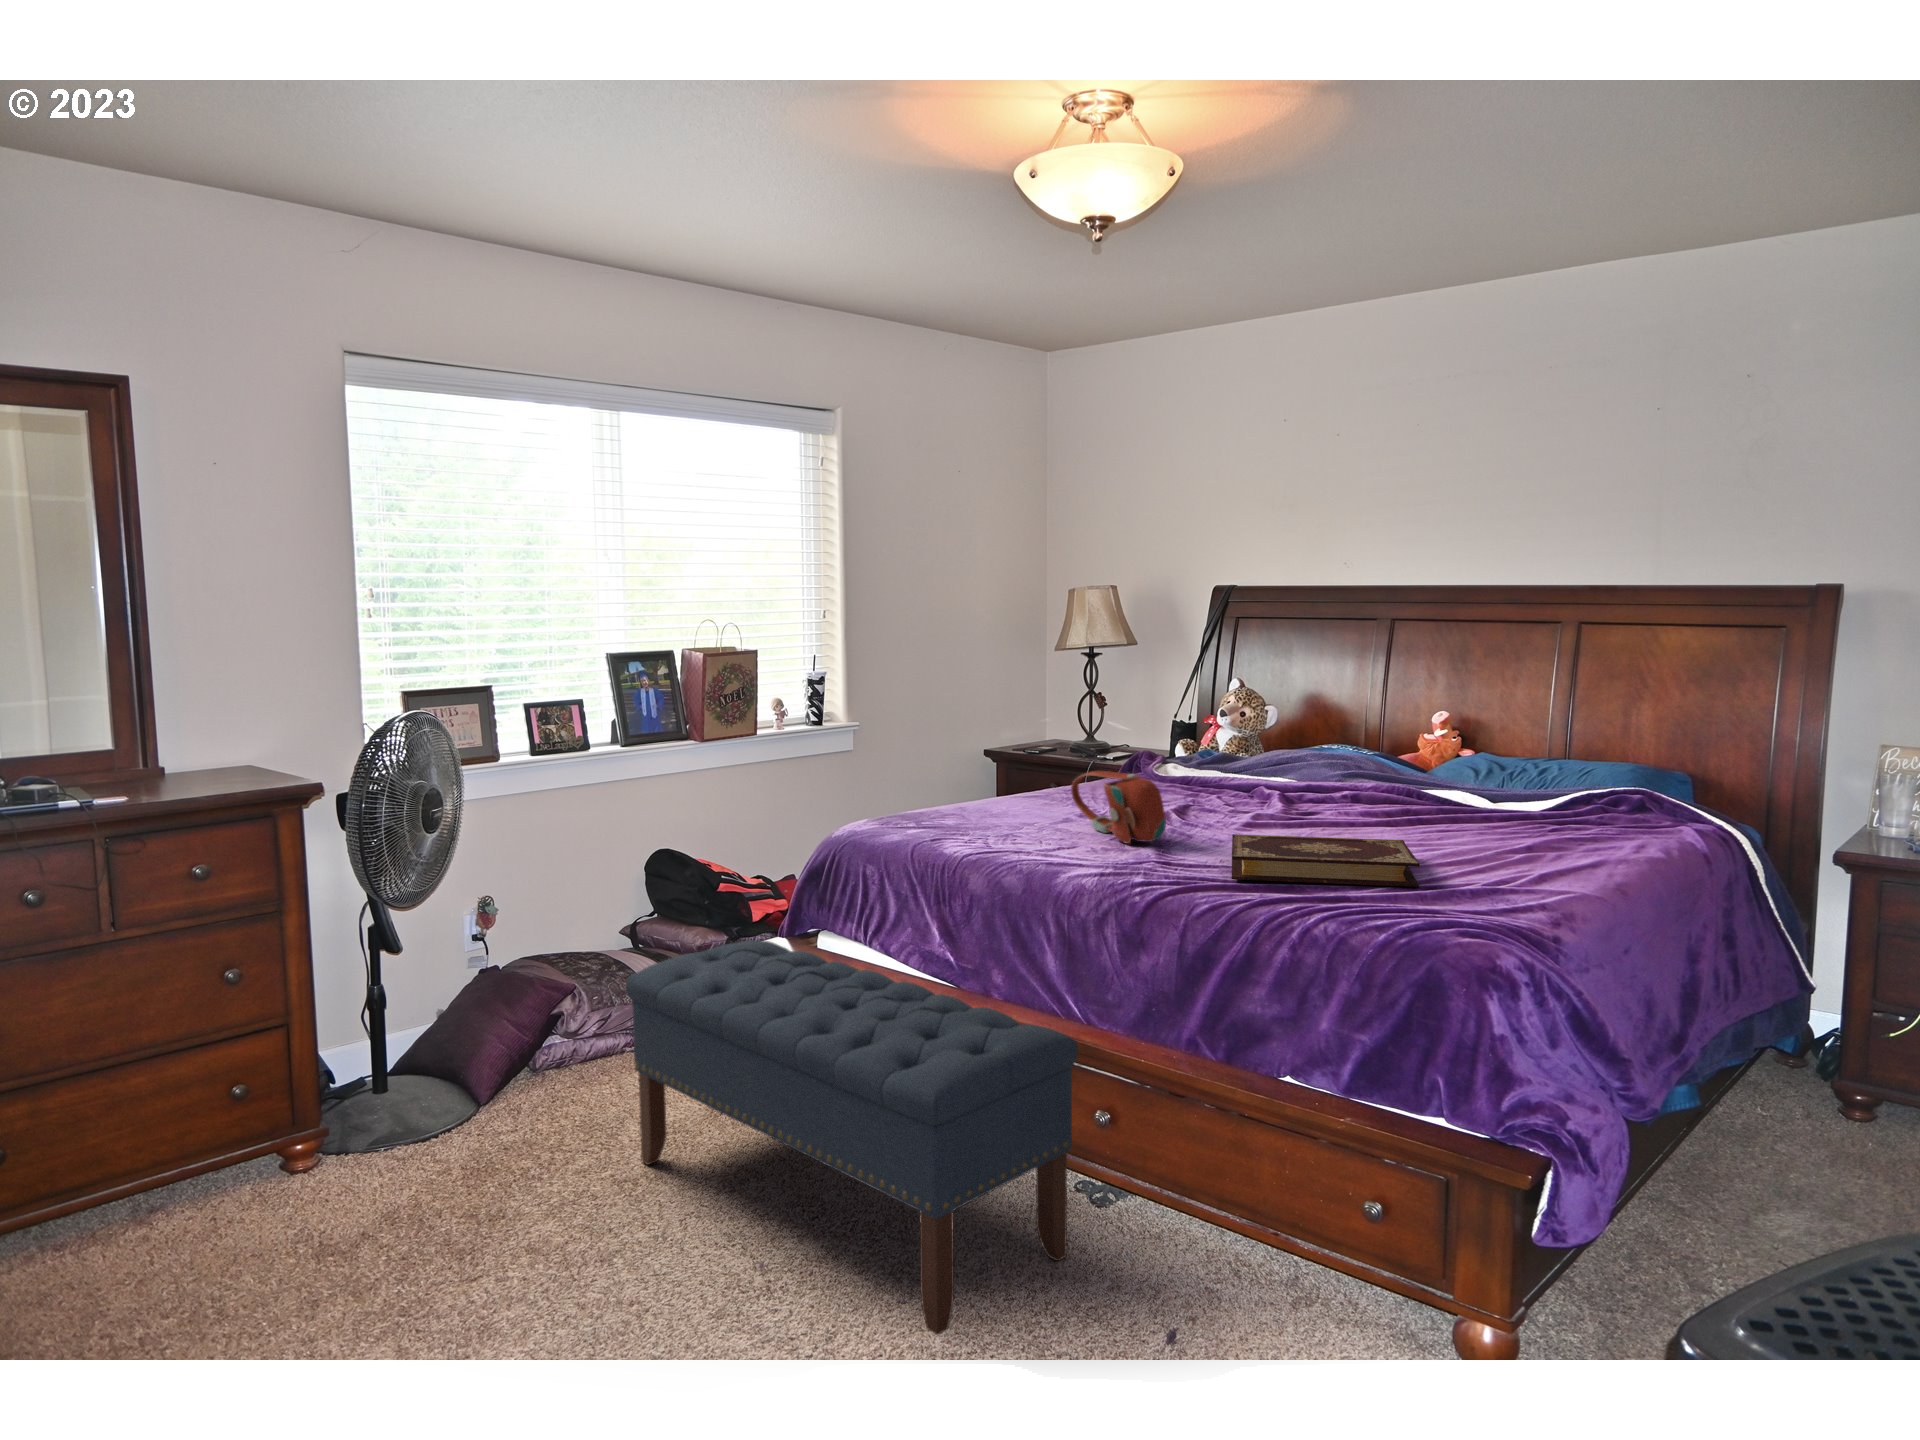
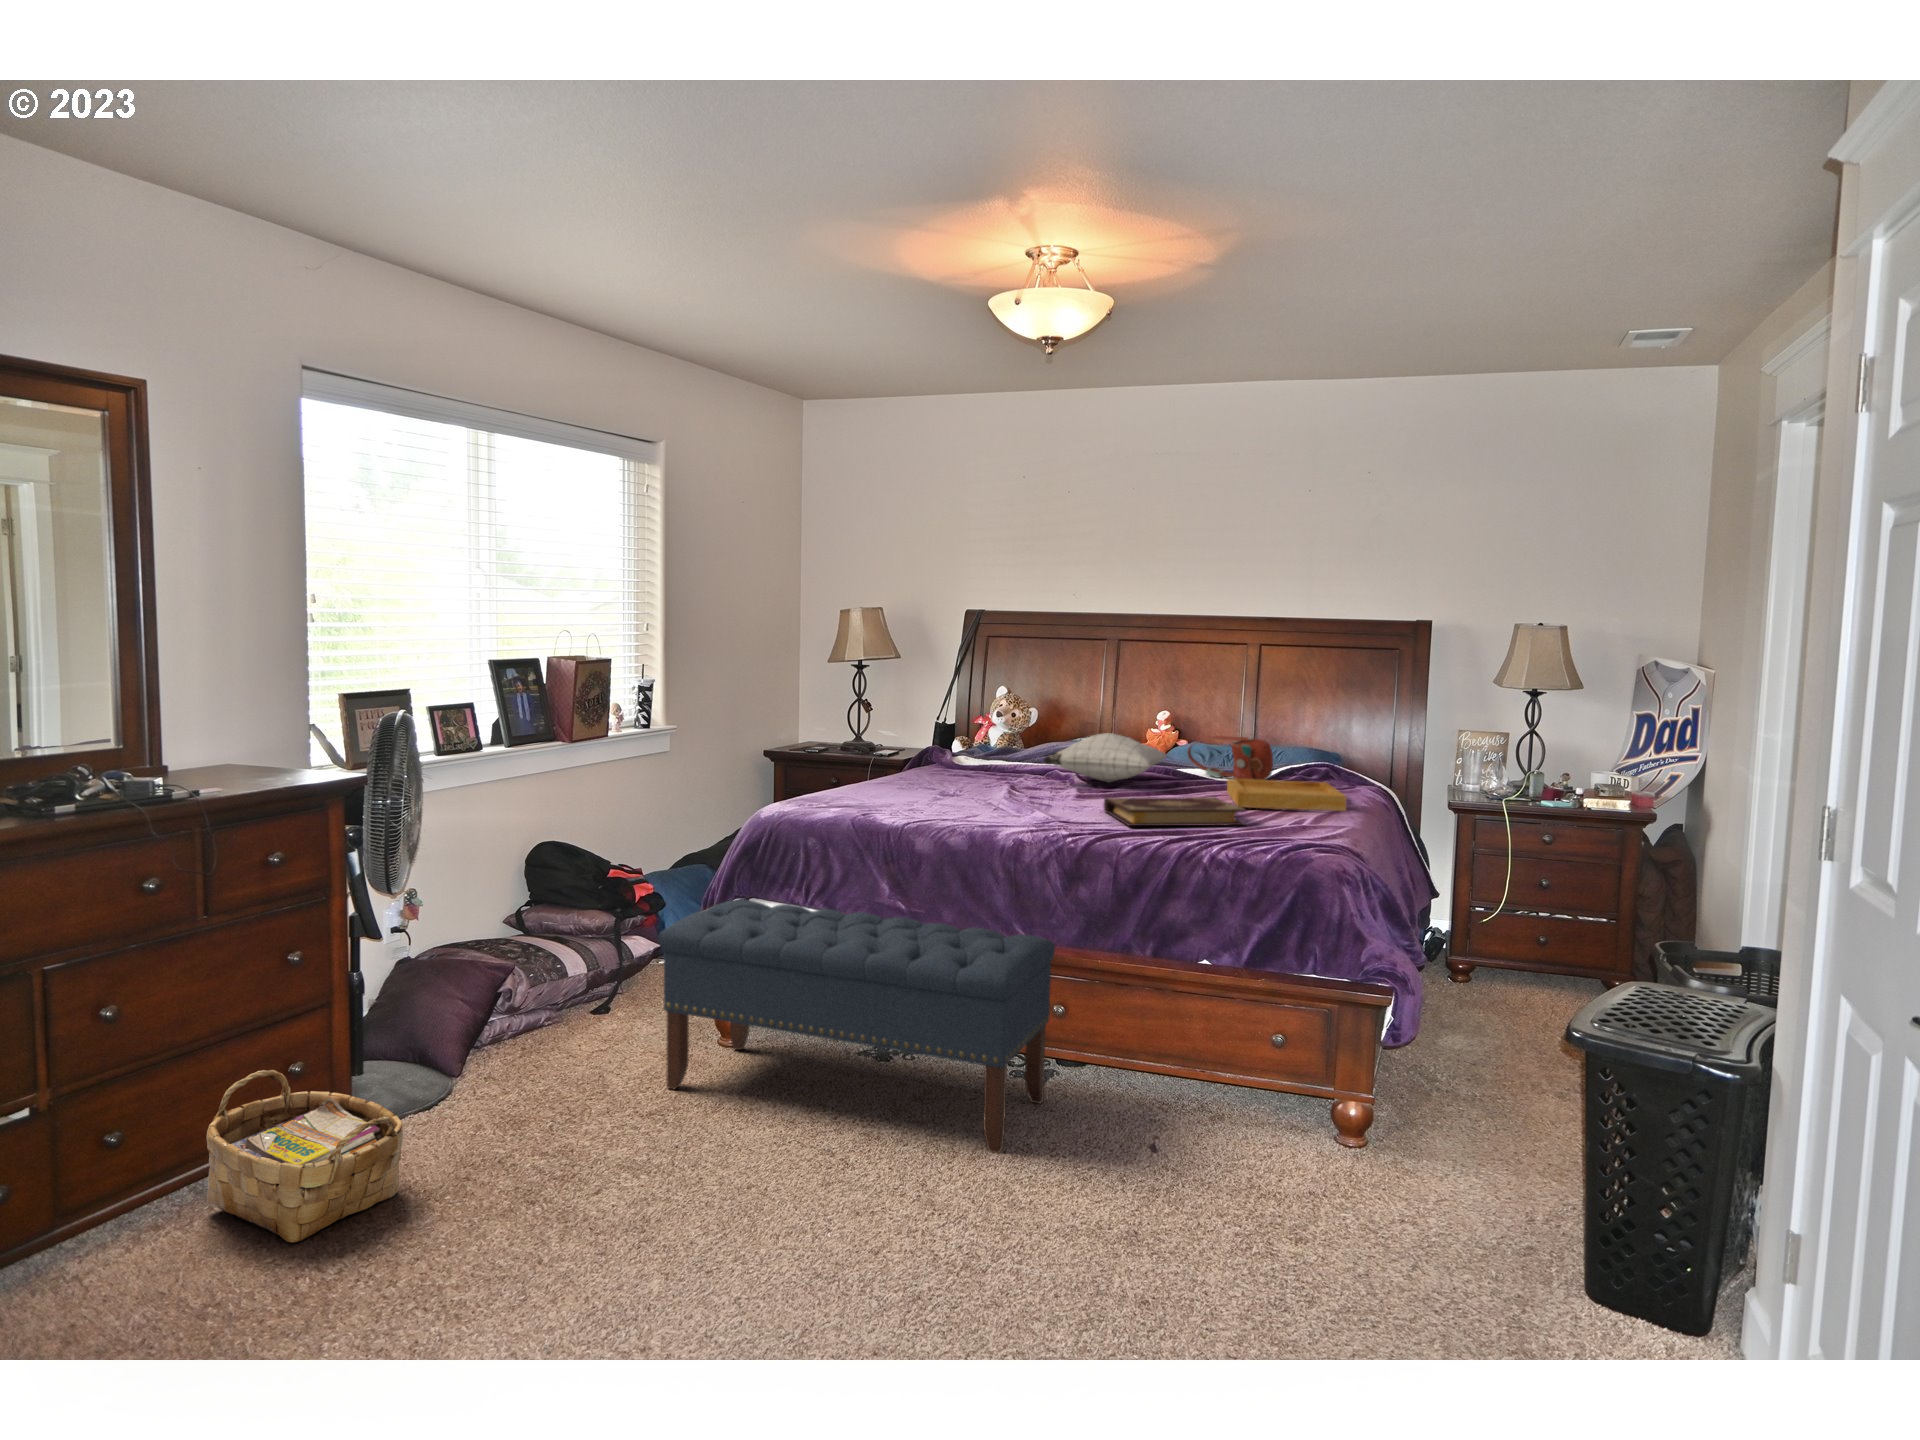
pillow: none [1198,741,1393,809] -> present [1044,733,1166,783]
handbag: present [1071,771,1166,844] -> present [1187,736,1273,780]
tray: none [1440,810,1619,871] -> present [1227,779,1347,811]
woven basket: none [66,1101,265,1305] -> present [206,1070,403,1242]

